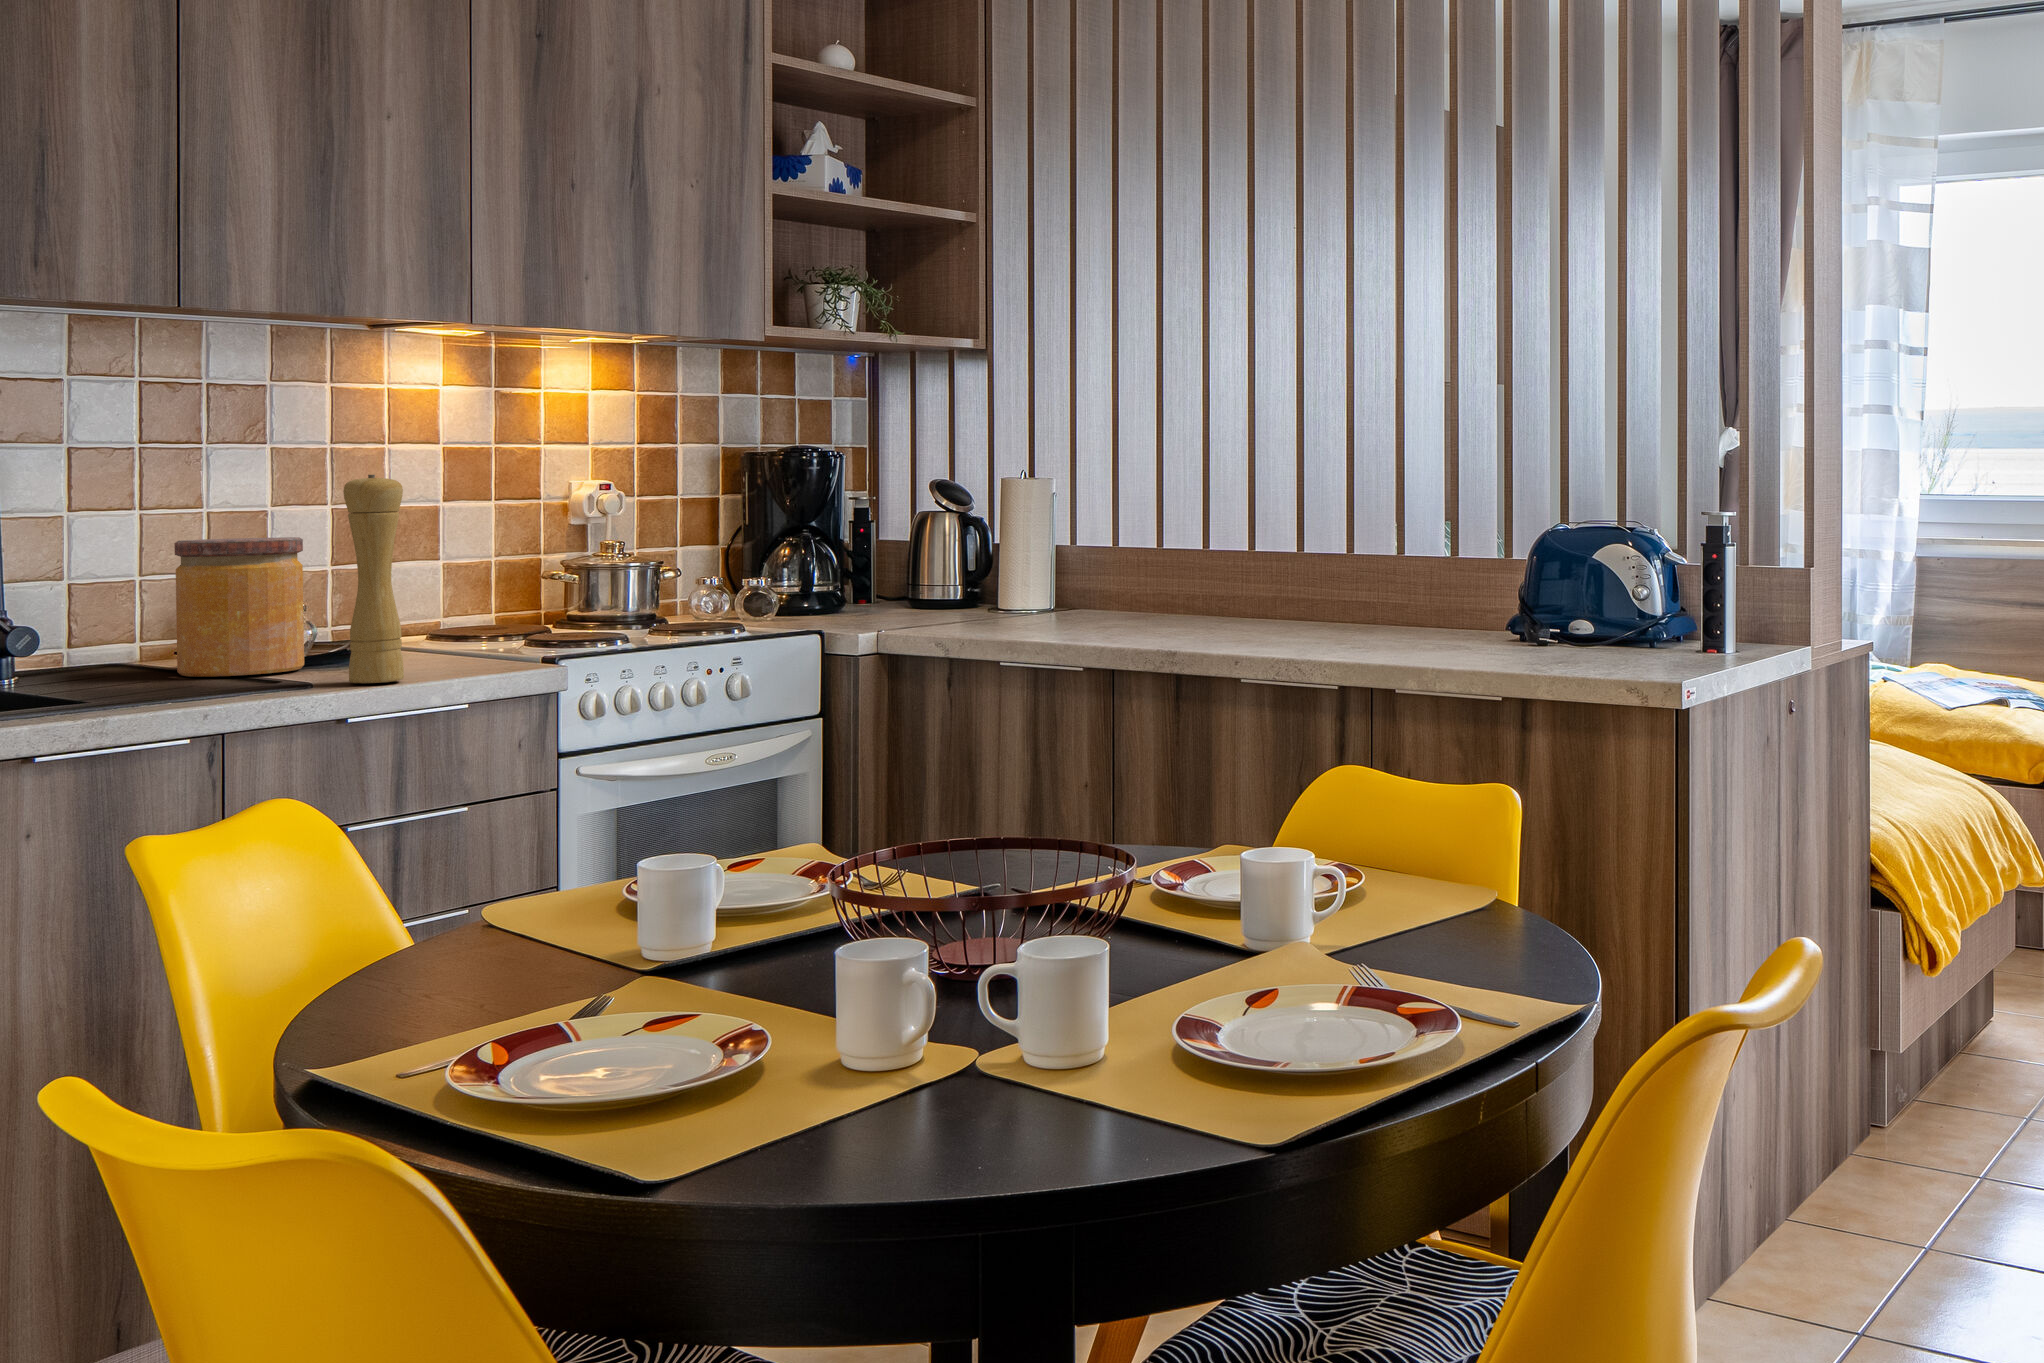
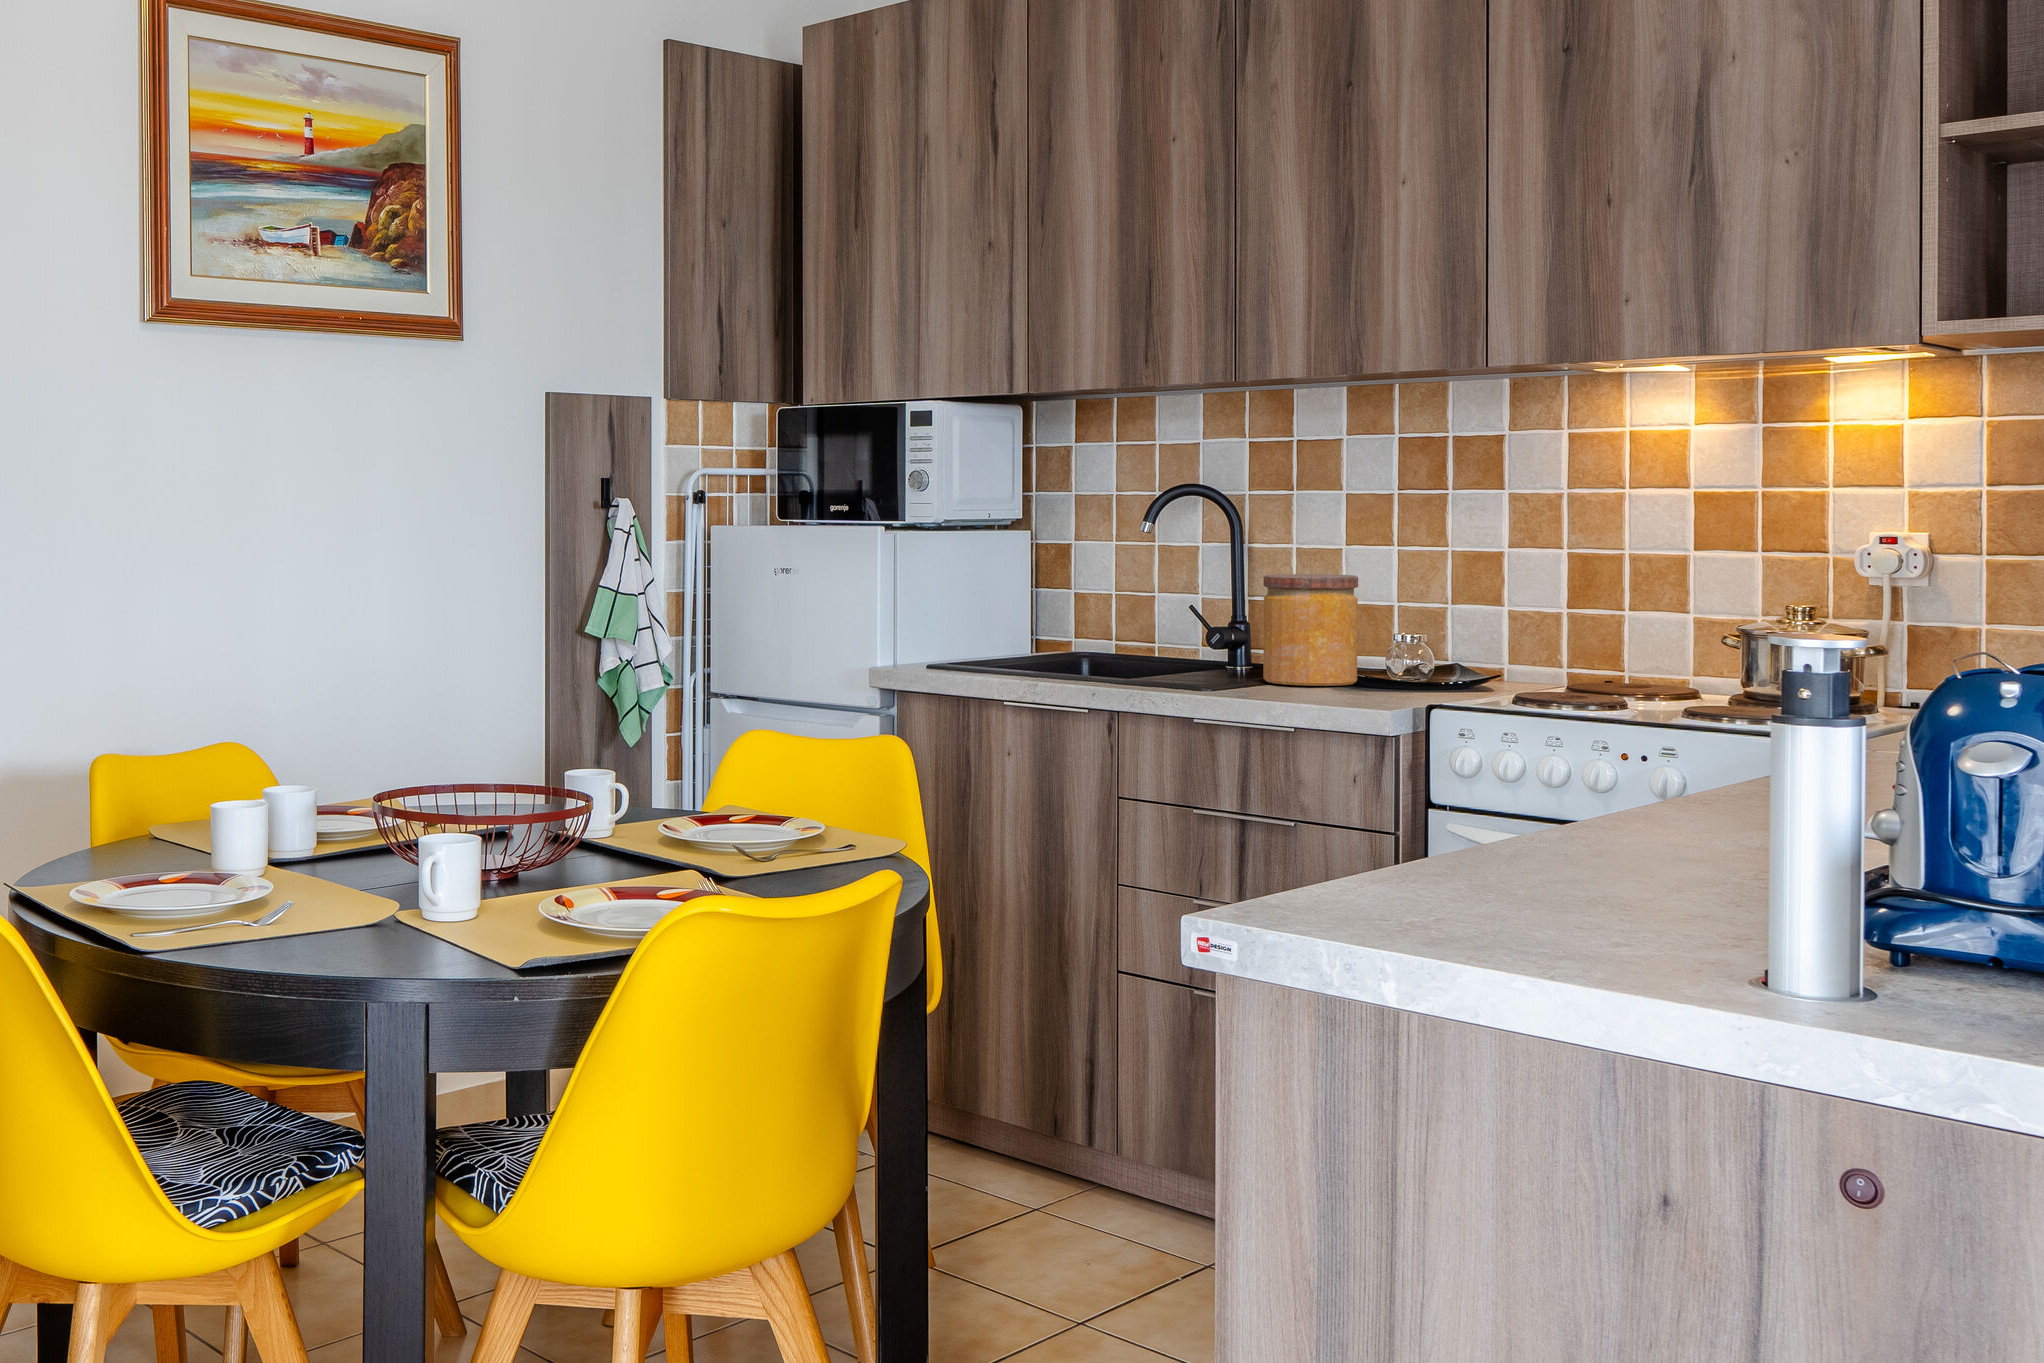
pepper mill: present [343,475,404,683] -> none [1207,528,1251,698]

